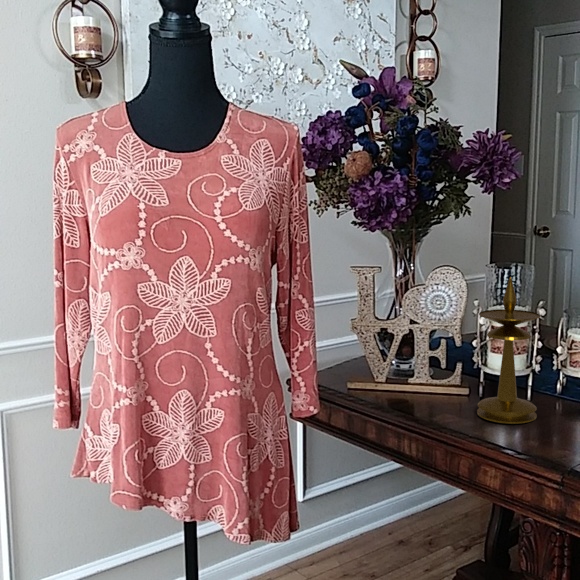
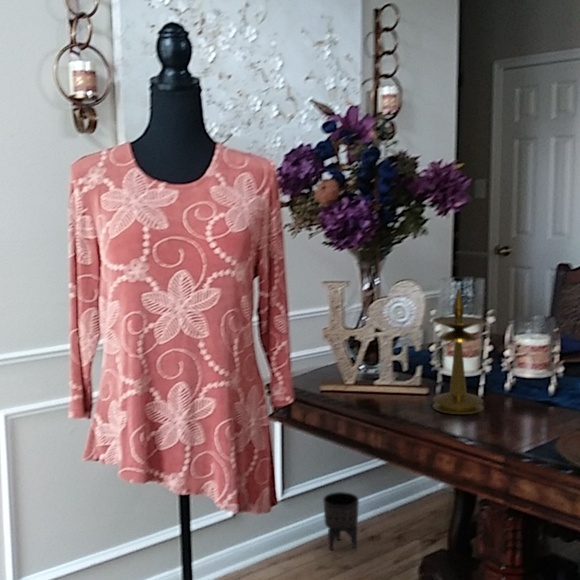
planter: none [348,492,387,555] -> present [323,492,359,550]

